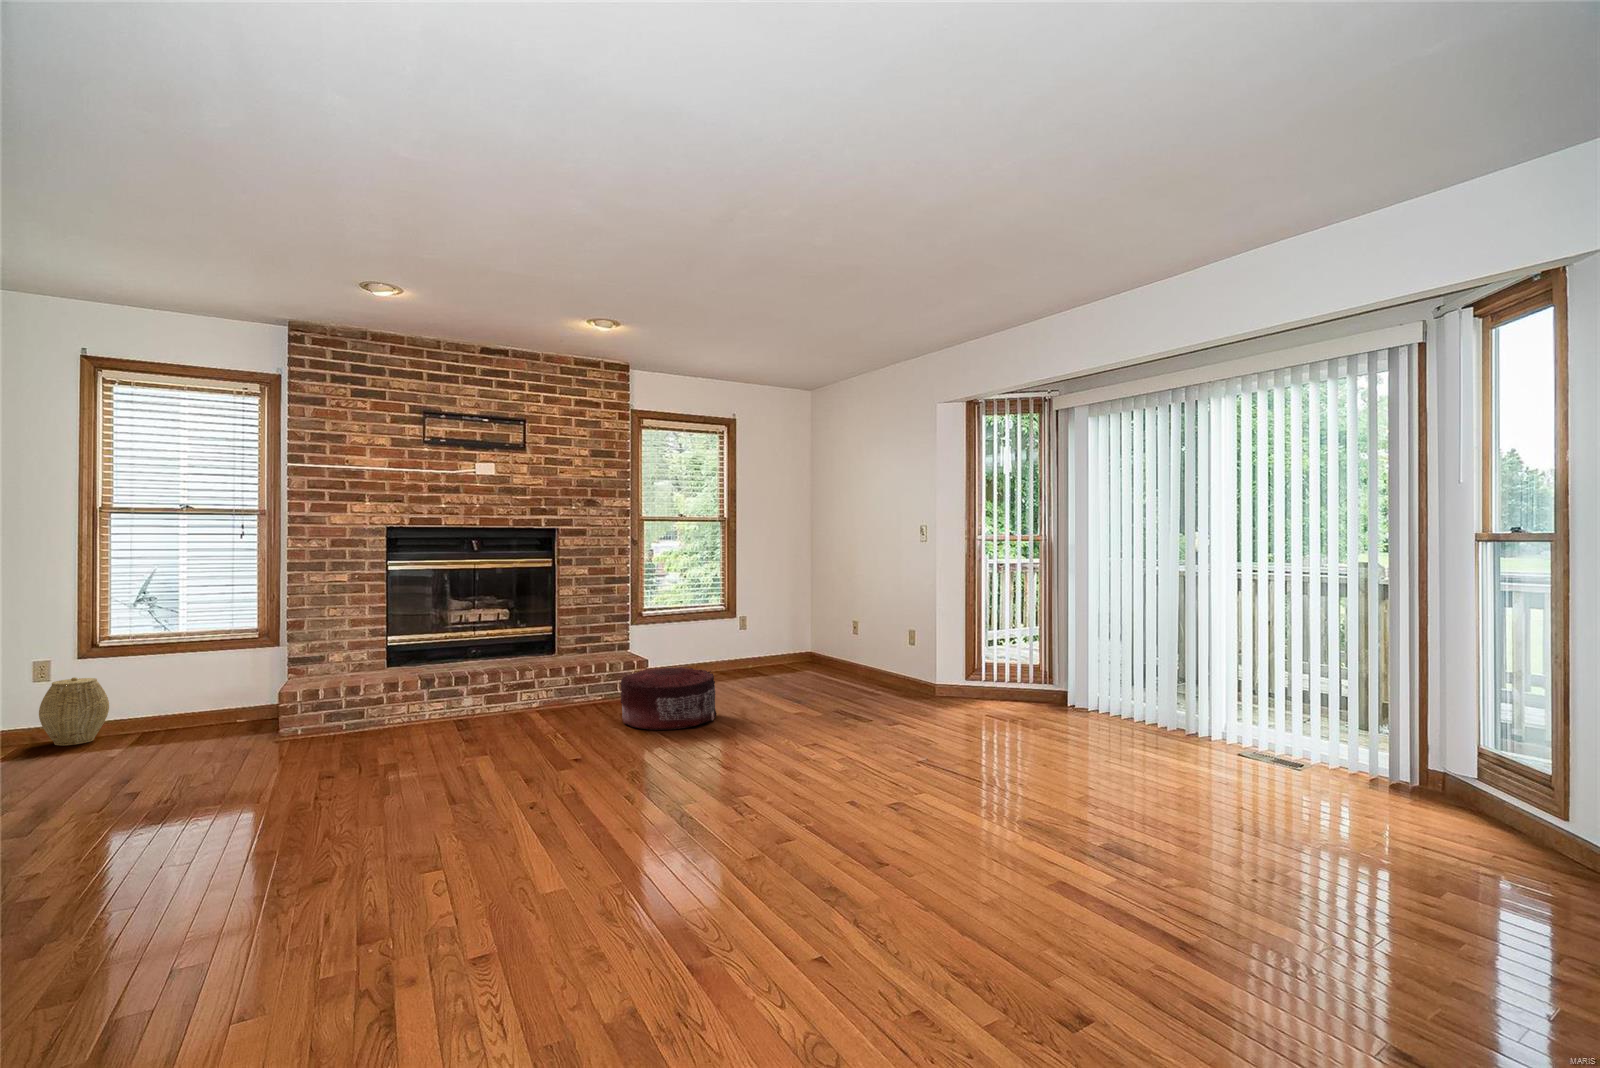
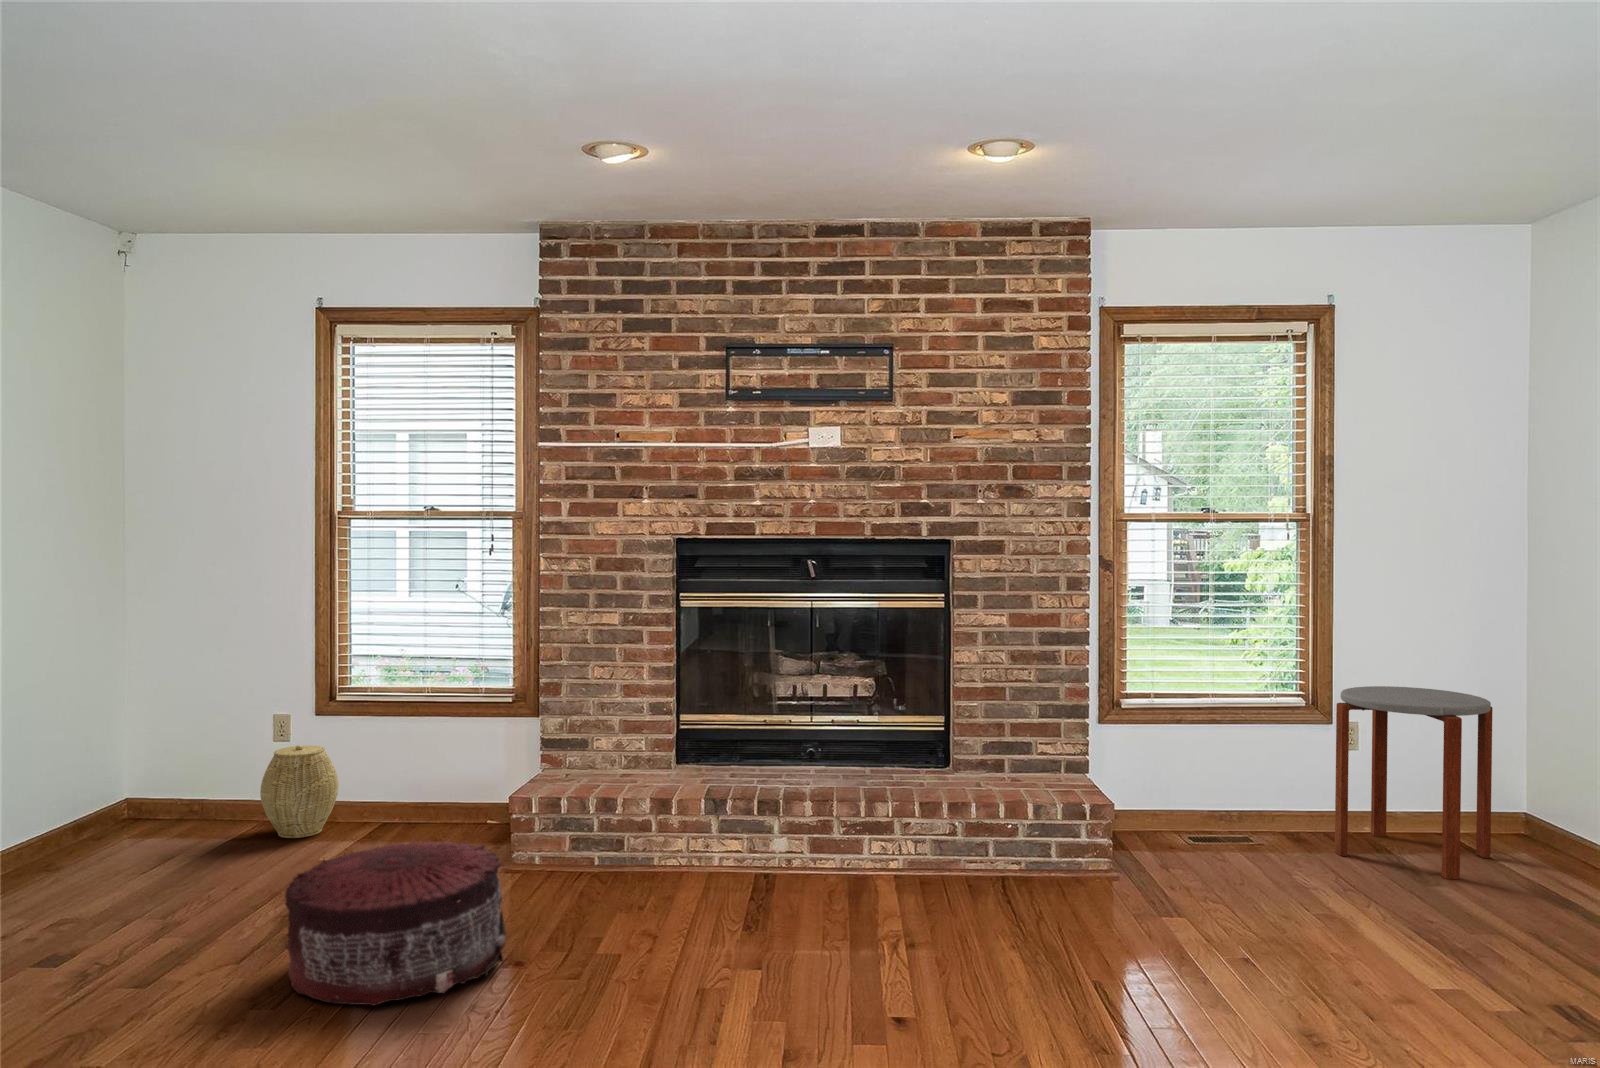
side table: none [743,599,805,681] -> present [1335,686,1493,879]
pouf: present [620,667,717,730] -> present [285,840,506,1006]

